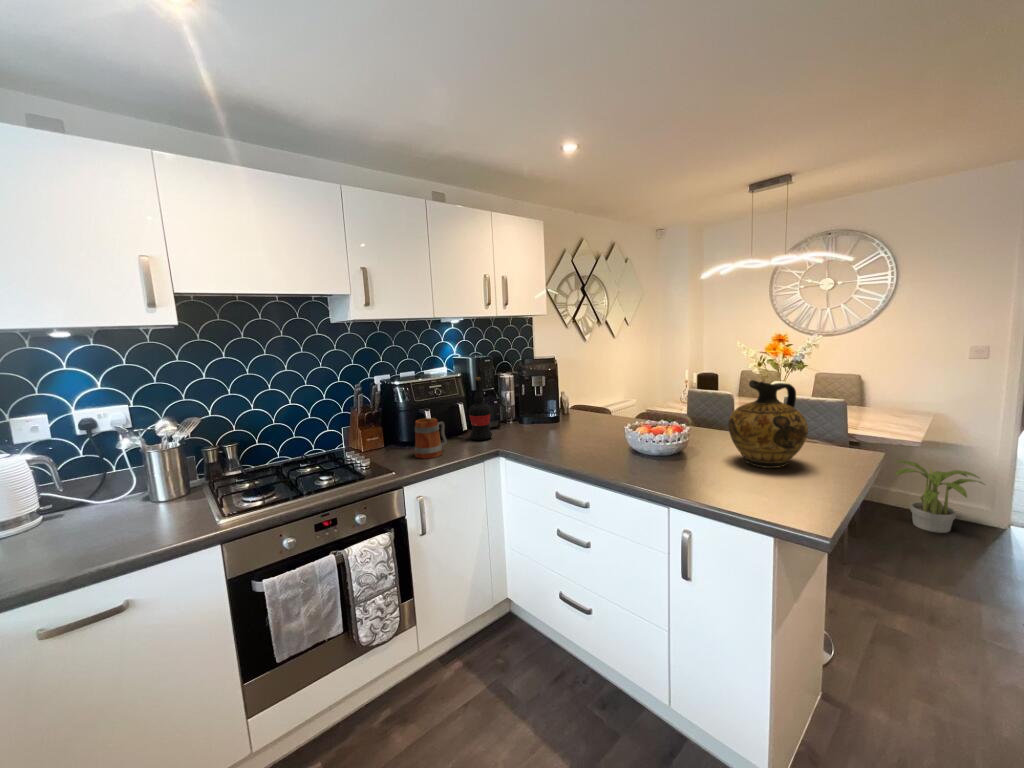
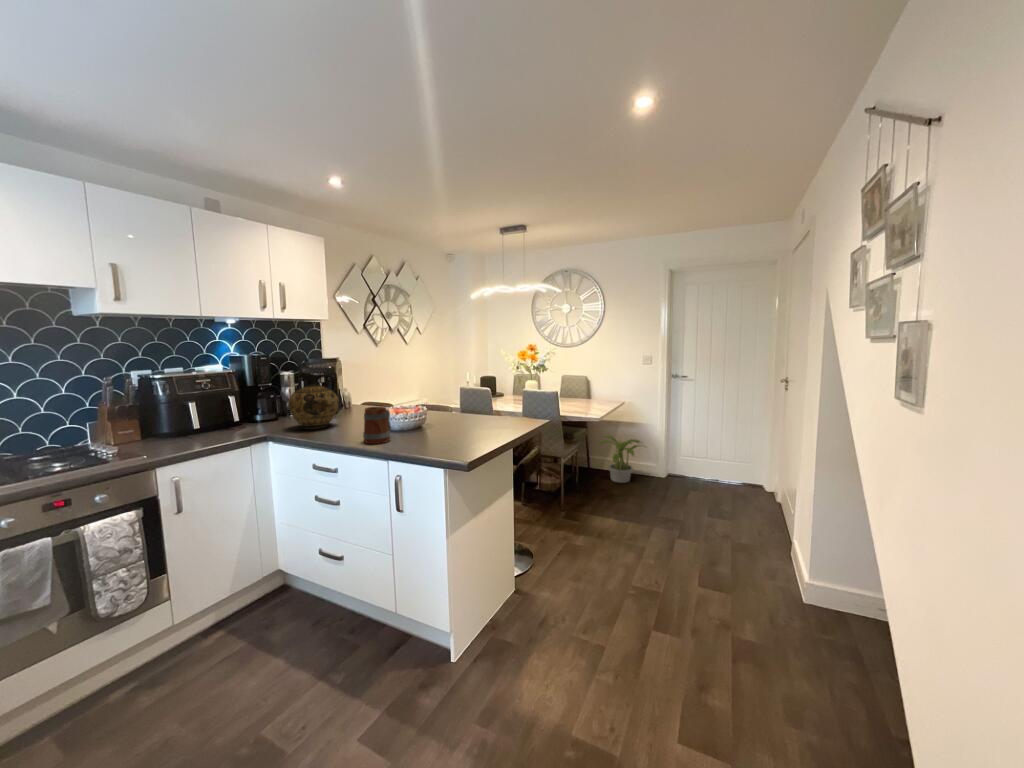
wine bottle: present [469,377,492,440] -> none [238,372,264,428]
ceramic jug: present [728,380,808,468] -> present [288,372,339,429]
mug: present [415,418,447,459] -> present [363,407,391,444]

